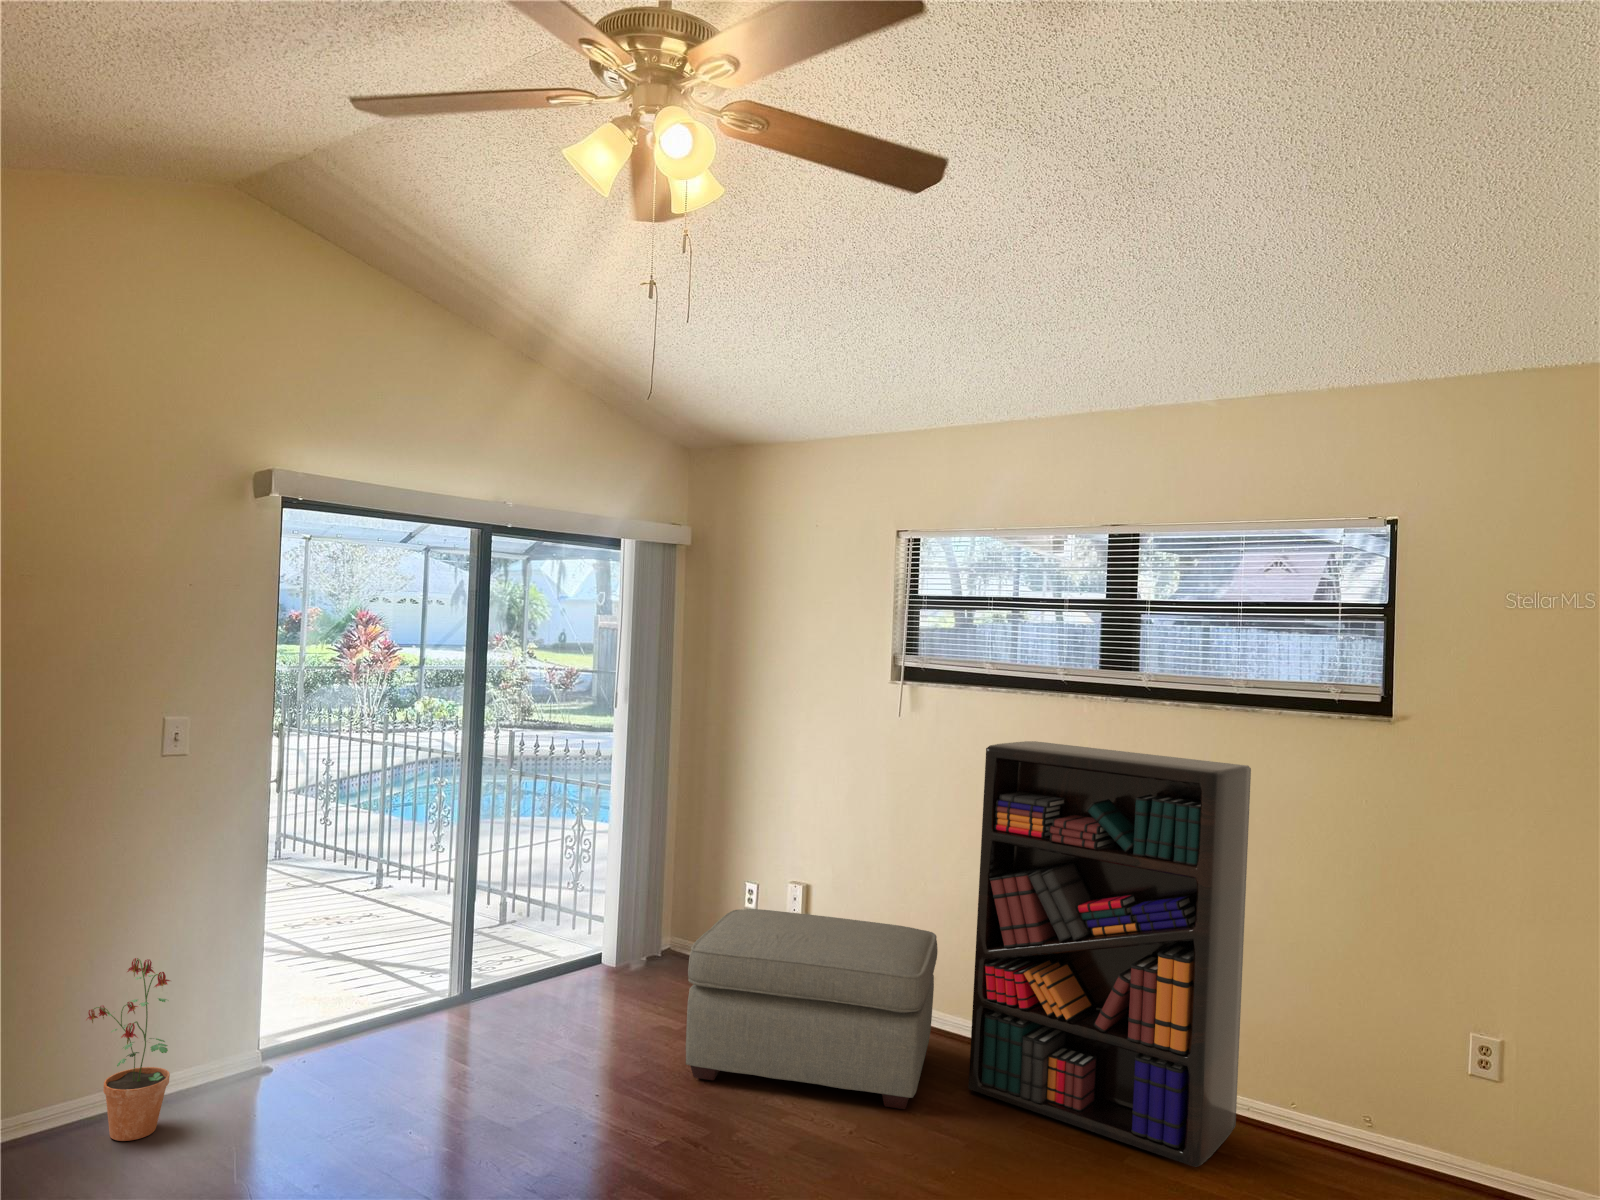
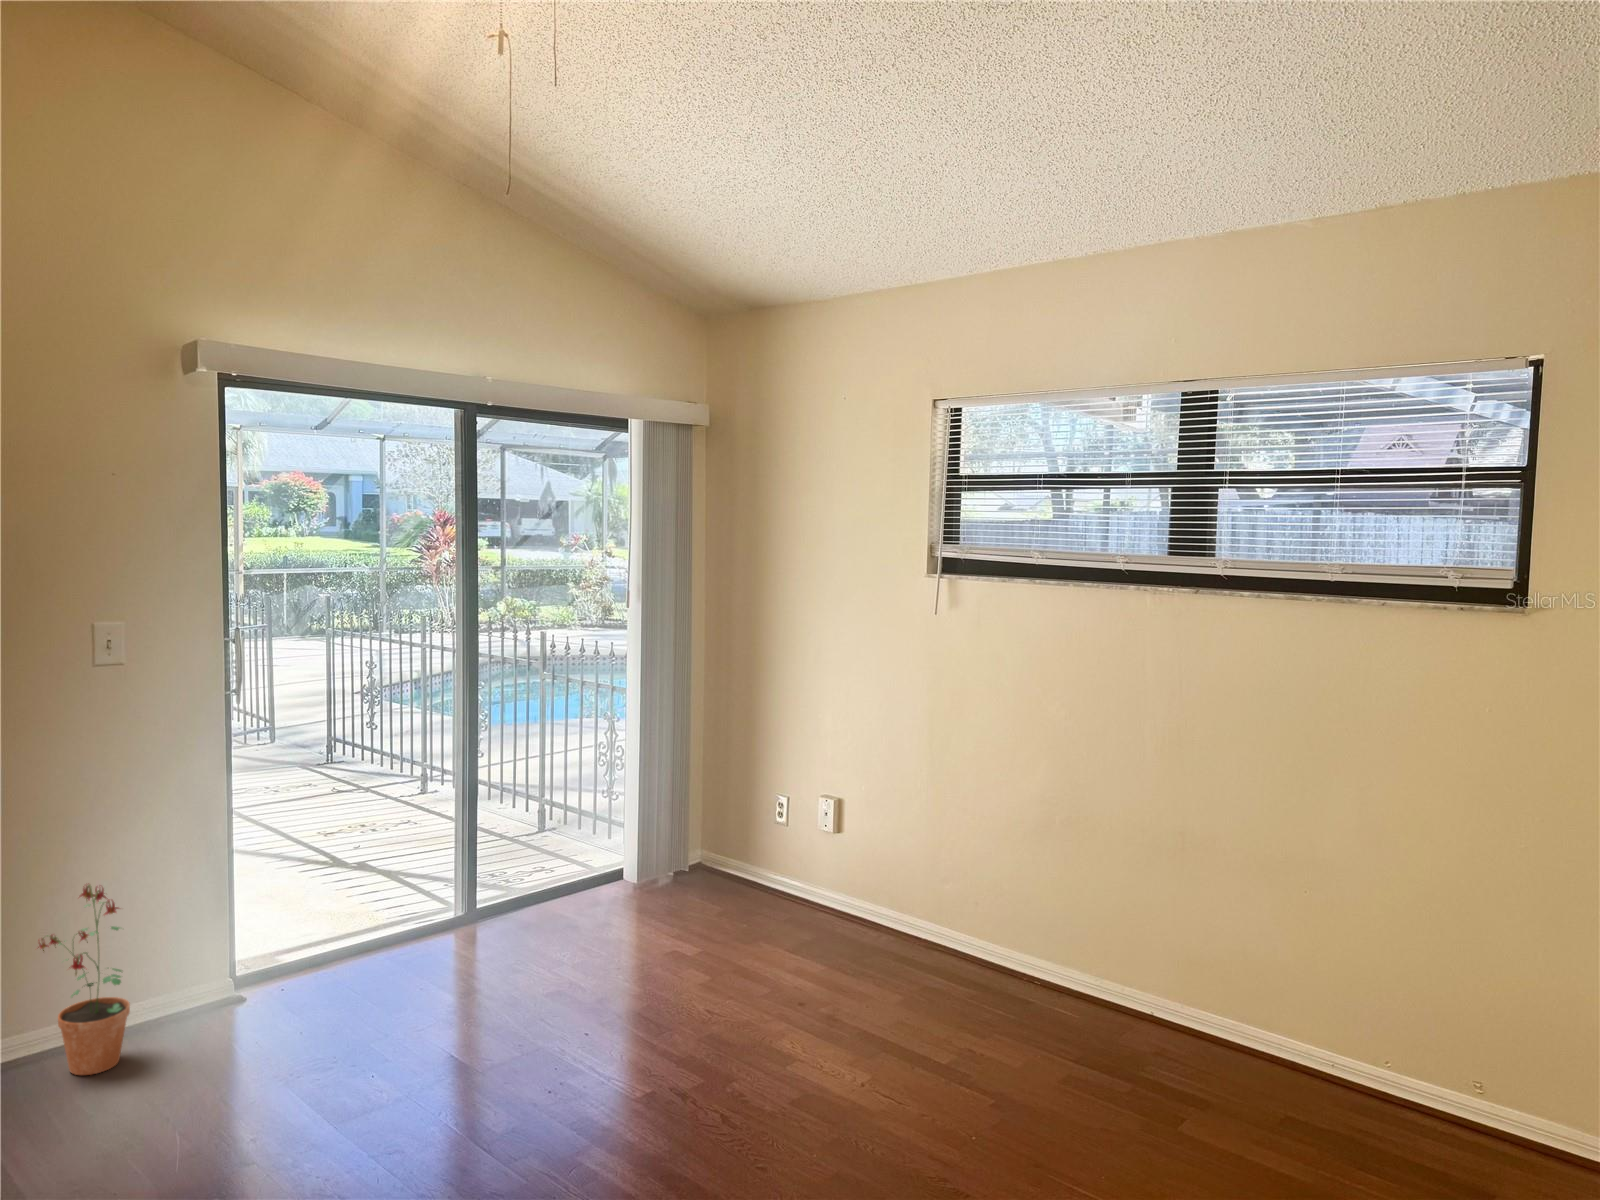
bookshelf: present [968,741,1251,1167] -> none [1007,639,1347,1128]
ottoman: present [686,909,938,1109] -> none [692,826,976,1051]

